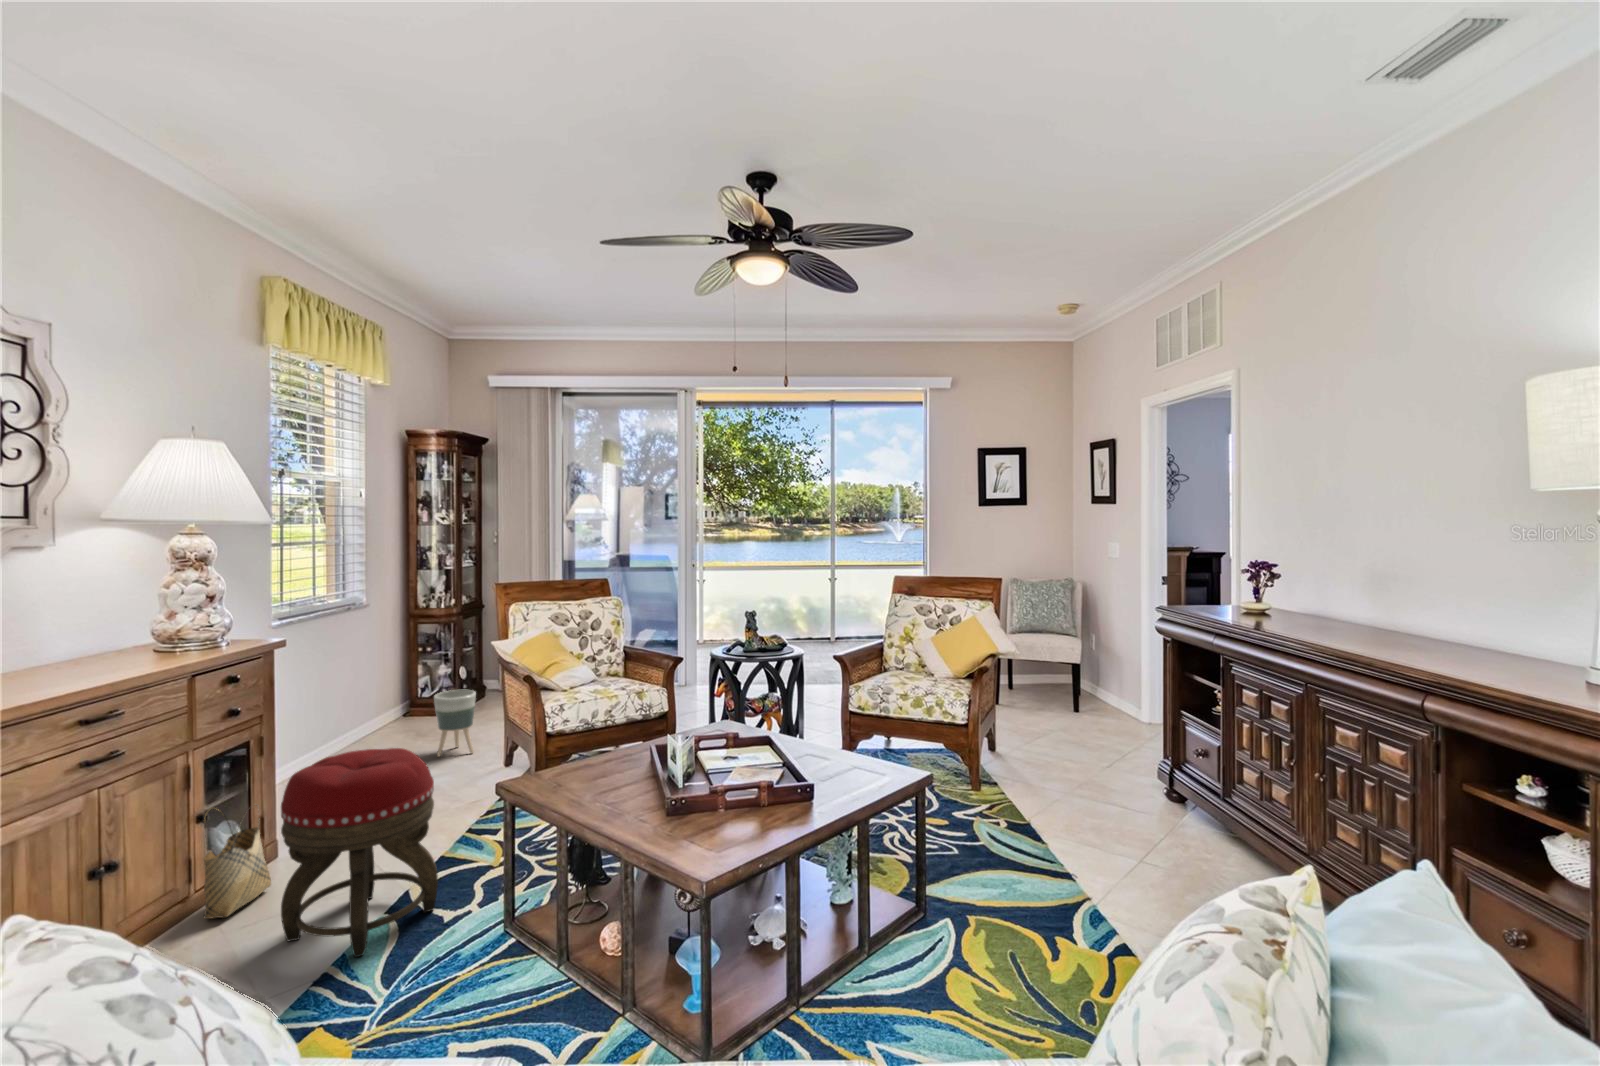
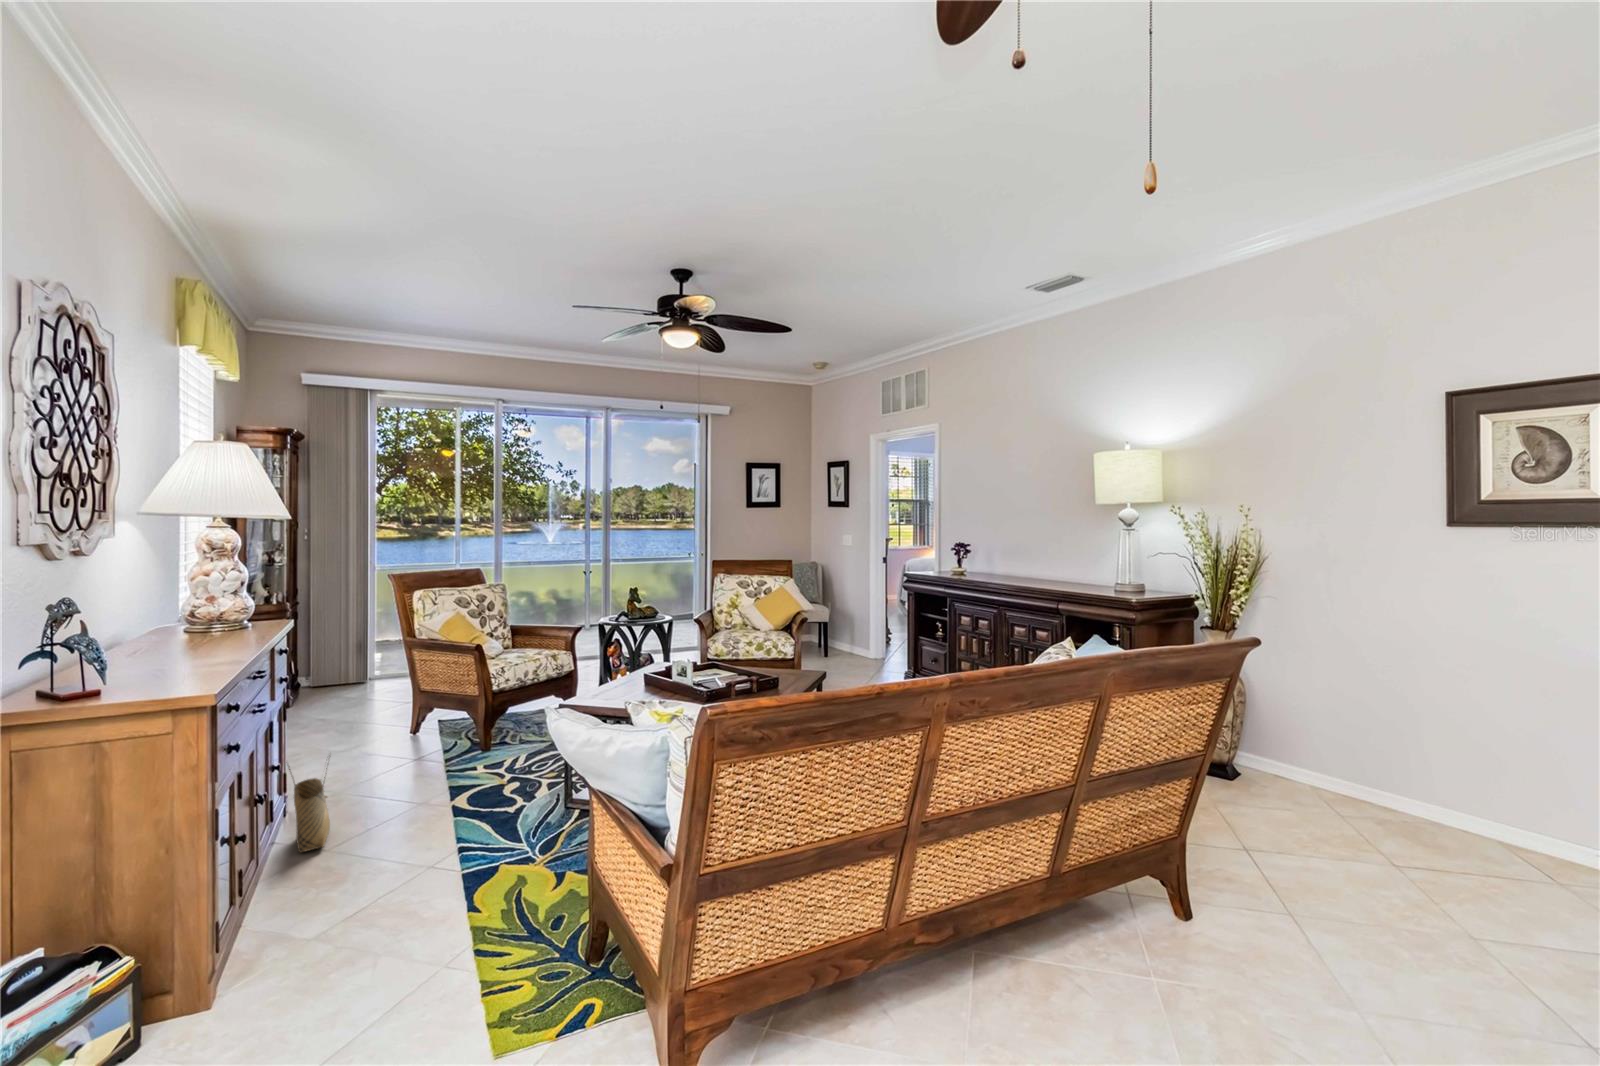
planter: present [434,690,476,757] -> none [326,674,368,738]
footstool: present [281,748,438,958] -> none [394,692,509,848]

